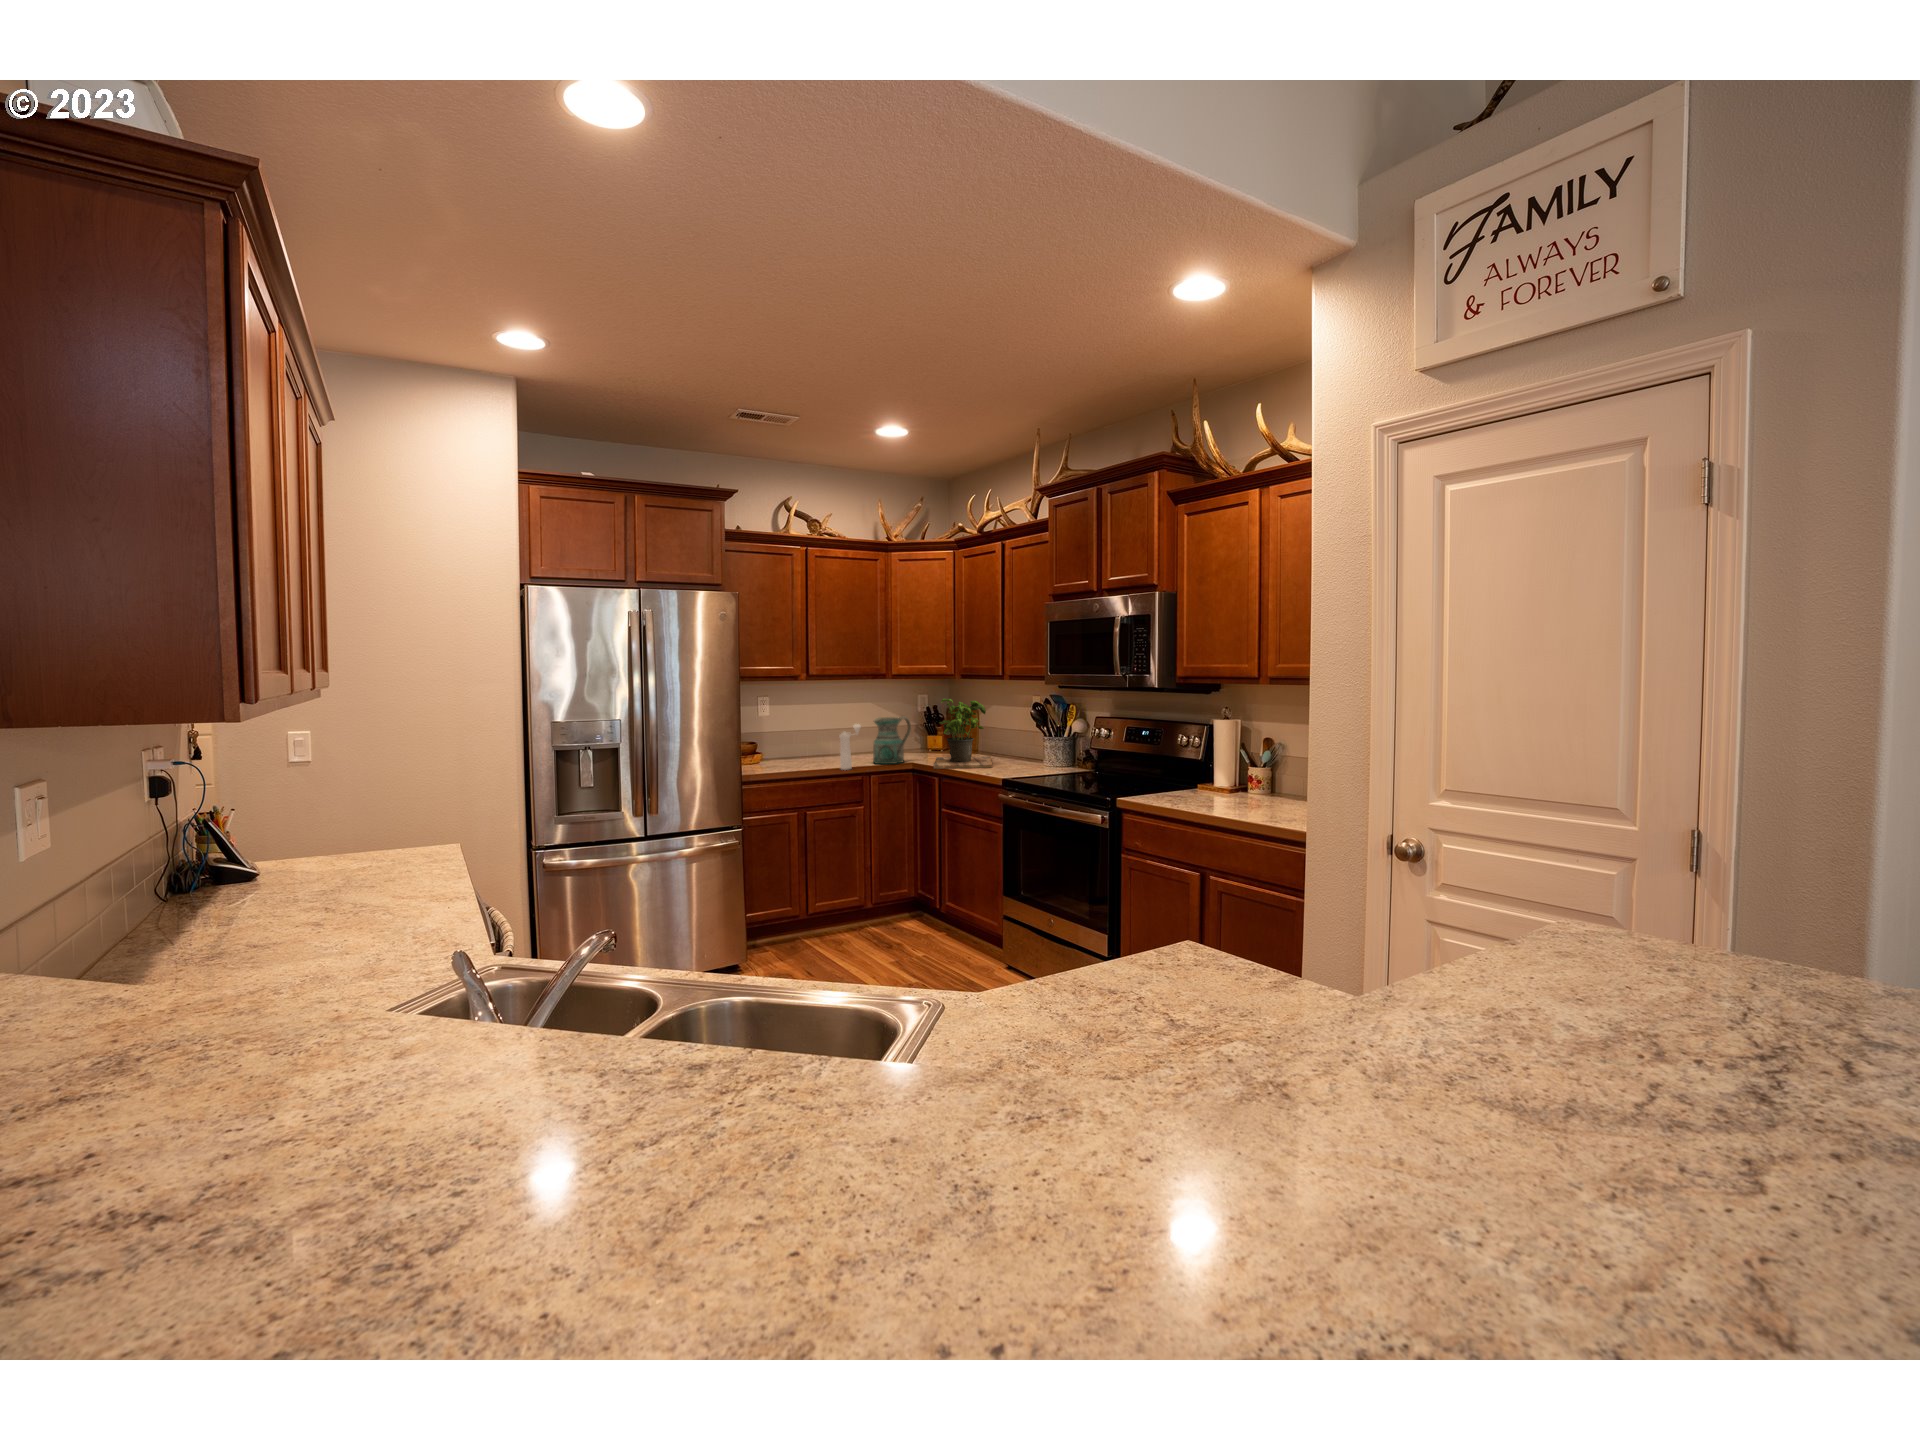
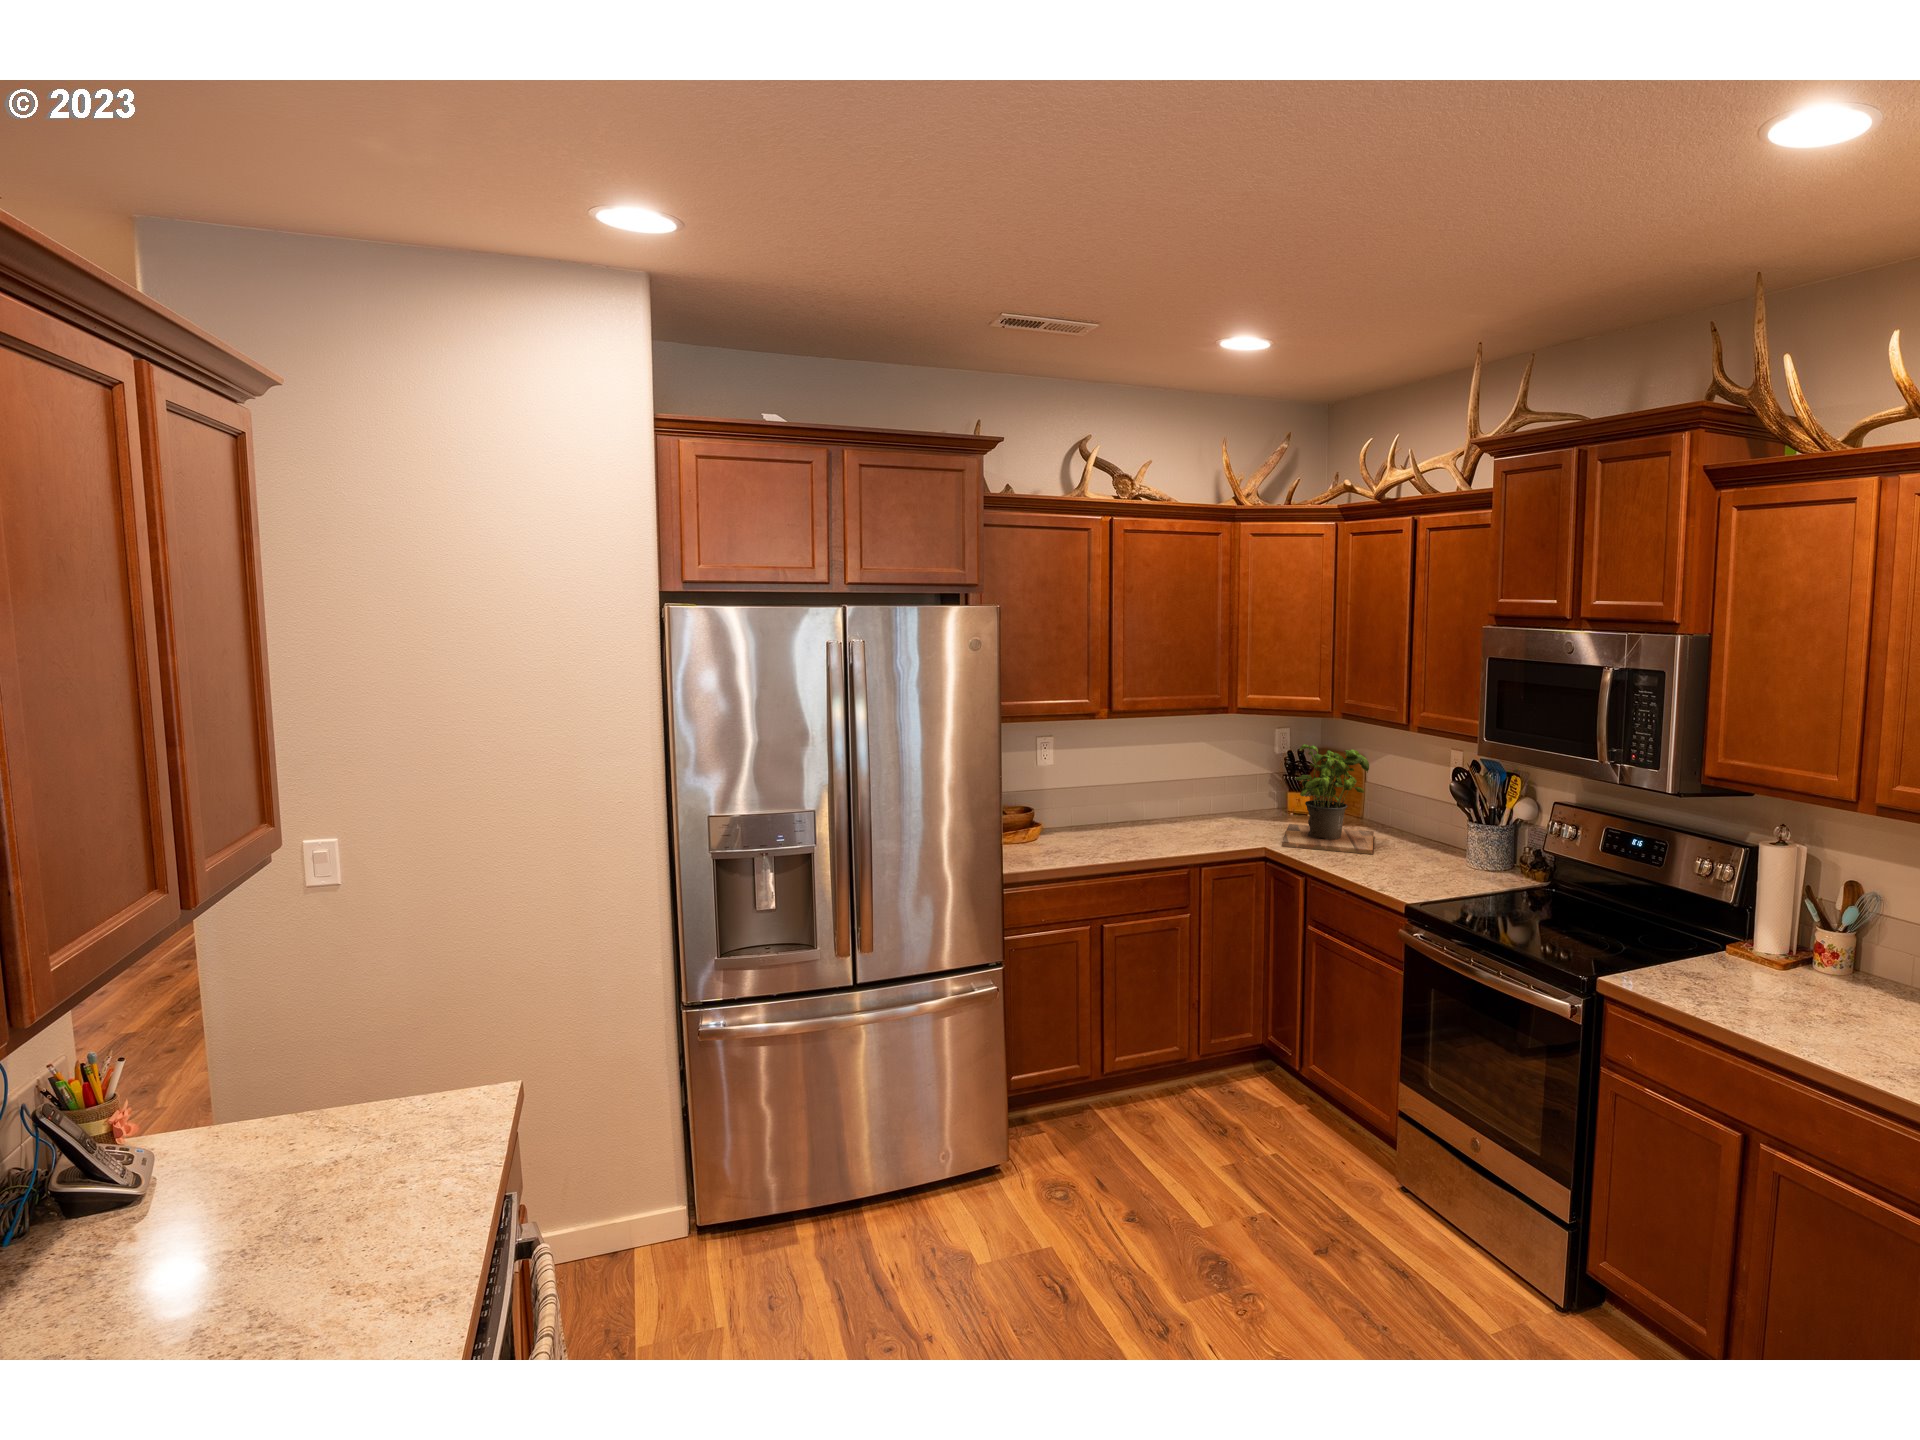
ceramic pitcher: present [873,716,911,764] -> none [1195,760,1253,829]
pepper mill: present [840,724,861,770] -> none [1147,770,1181,833]

